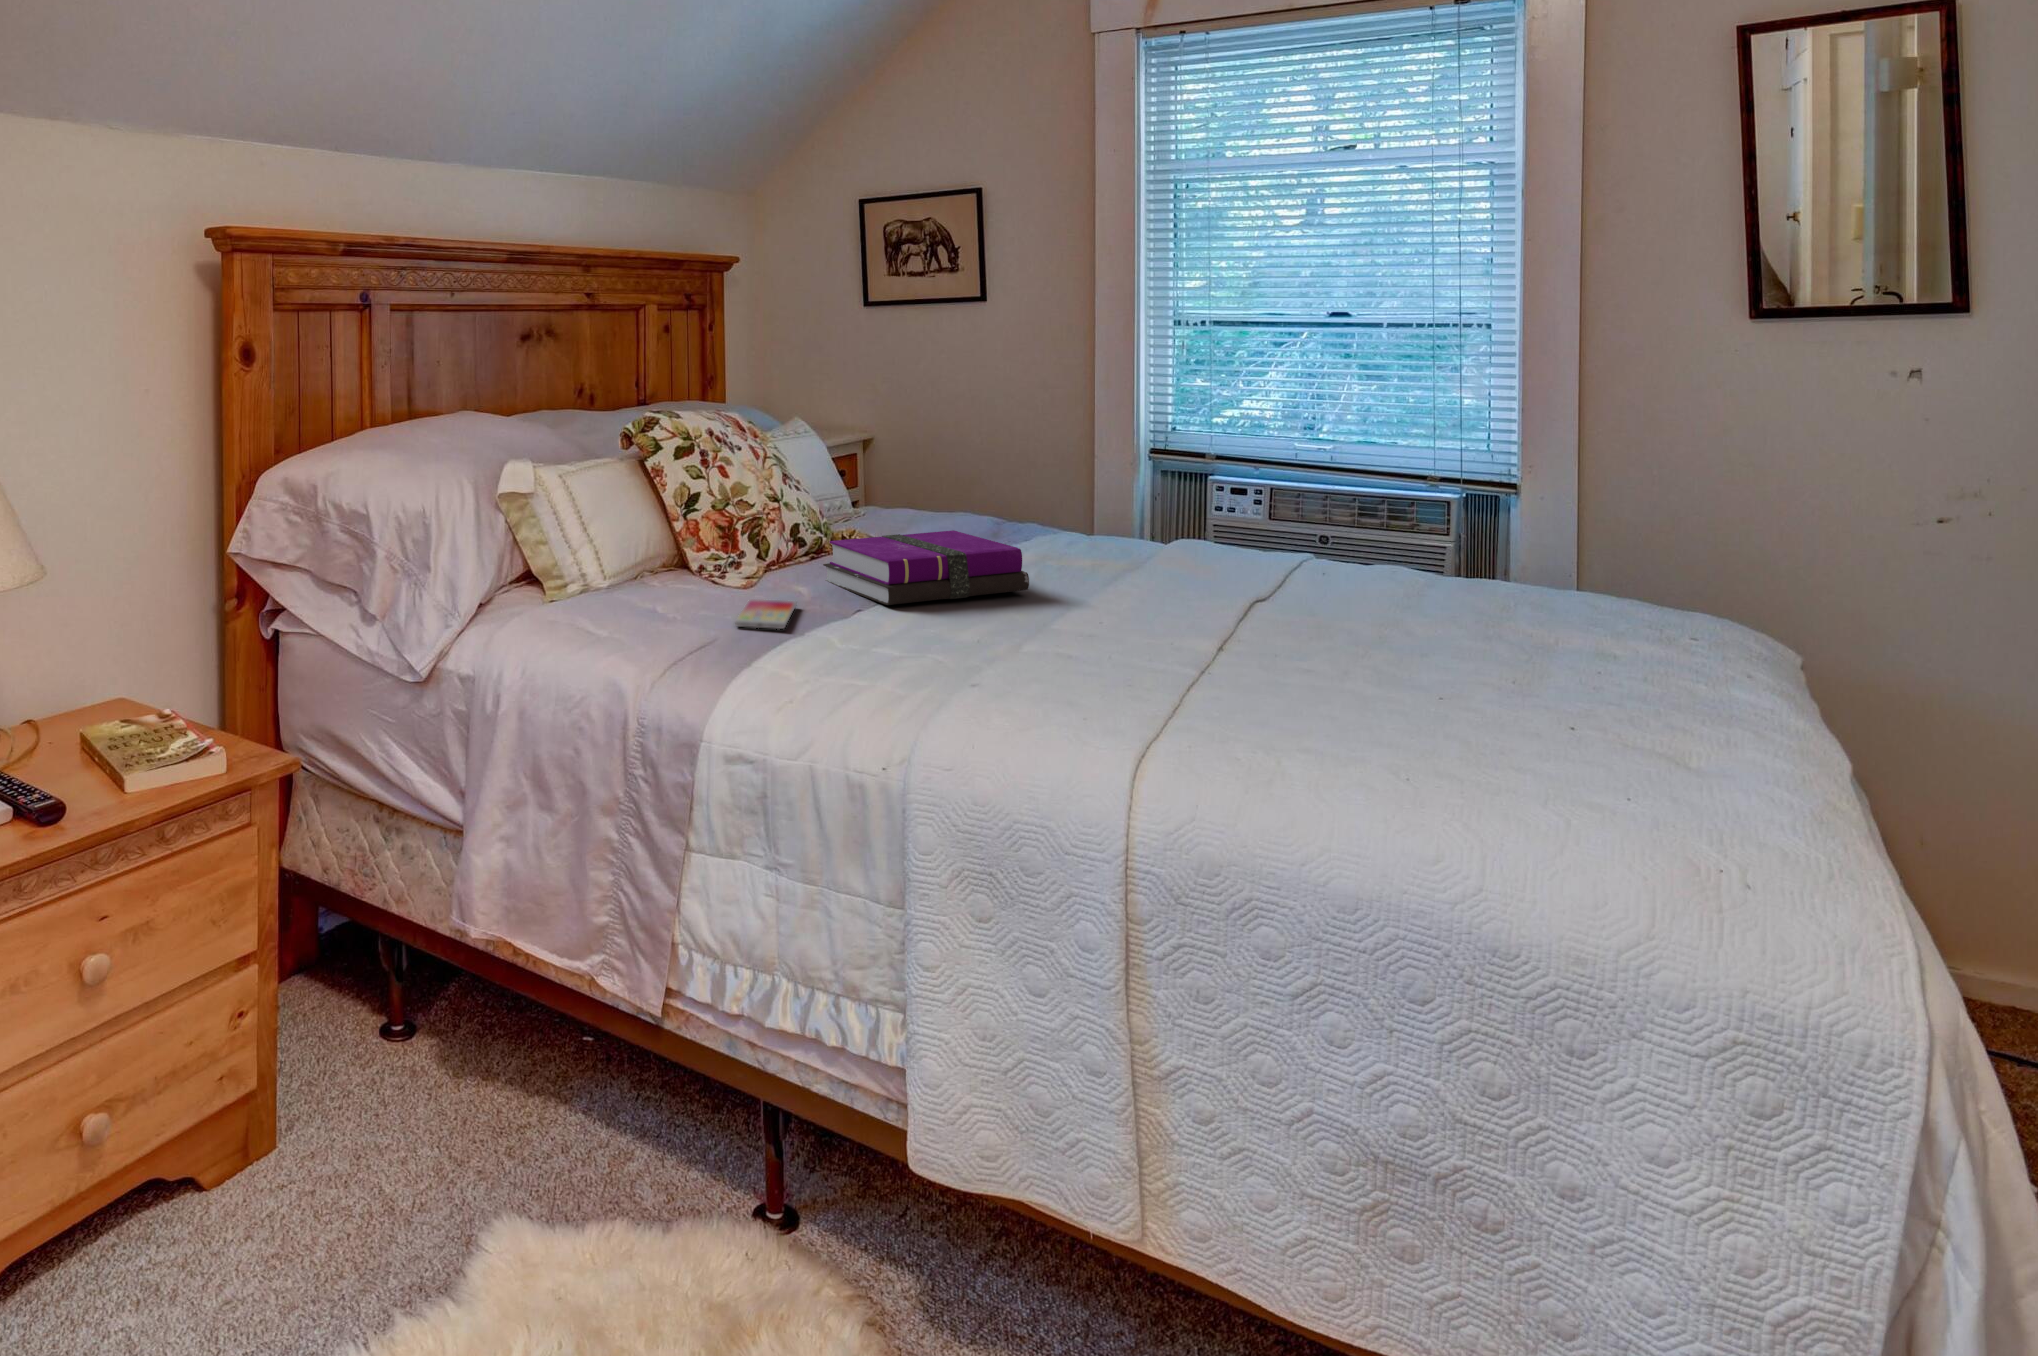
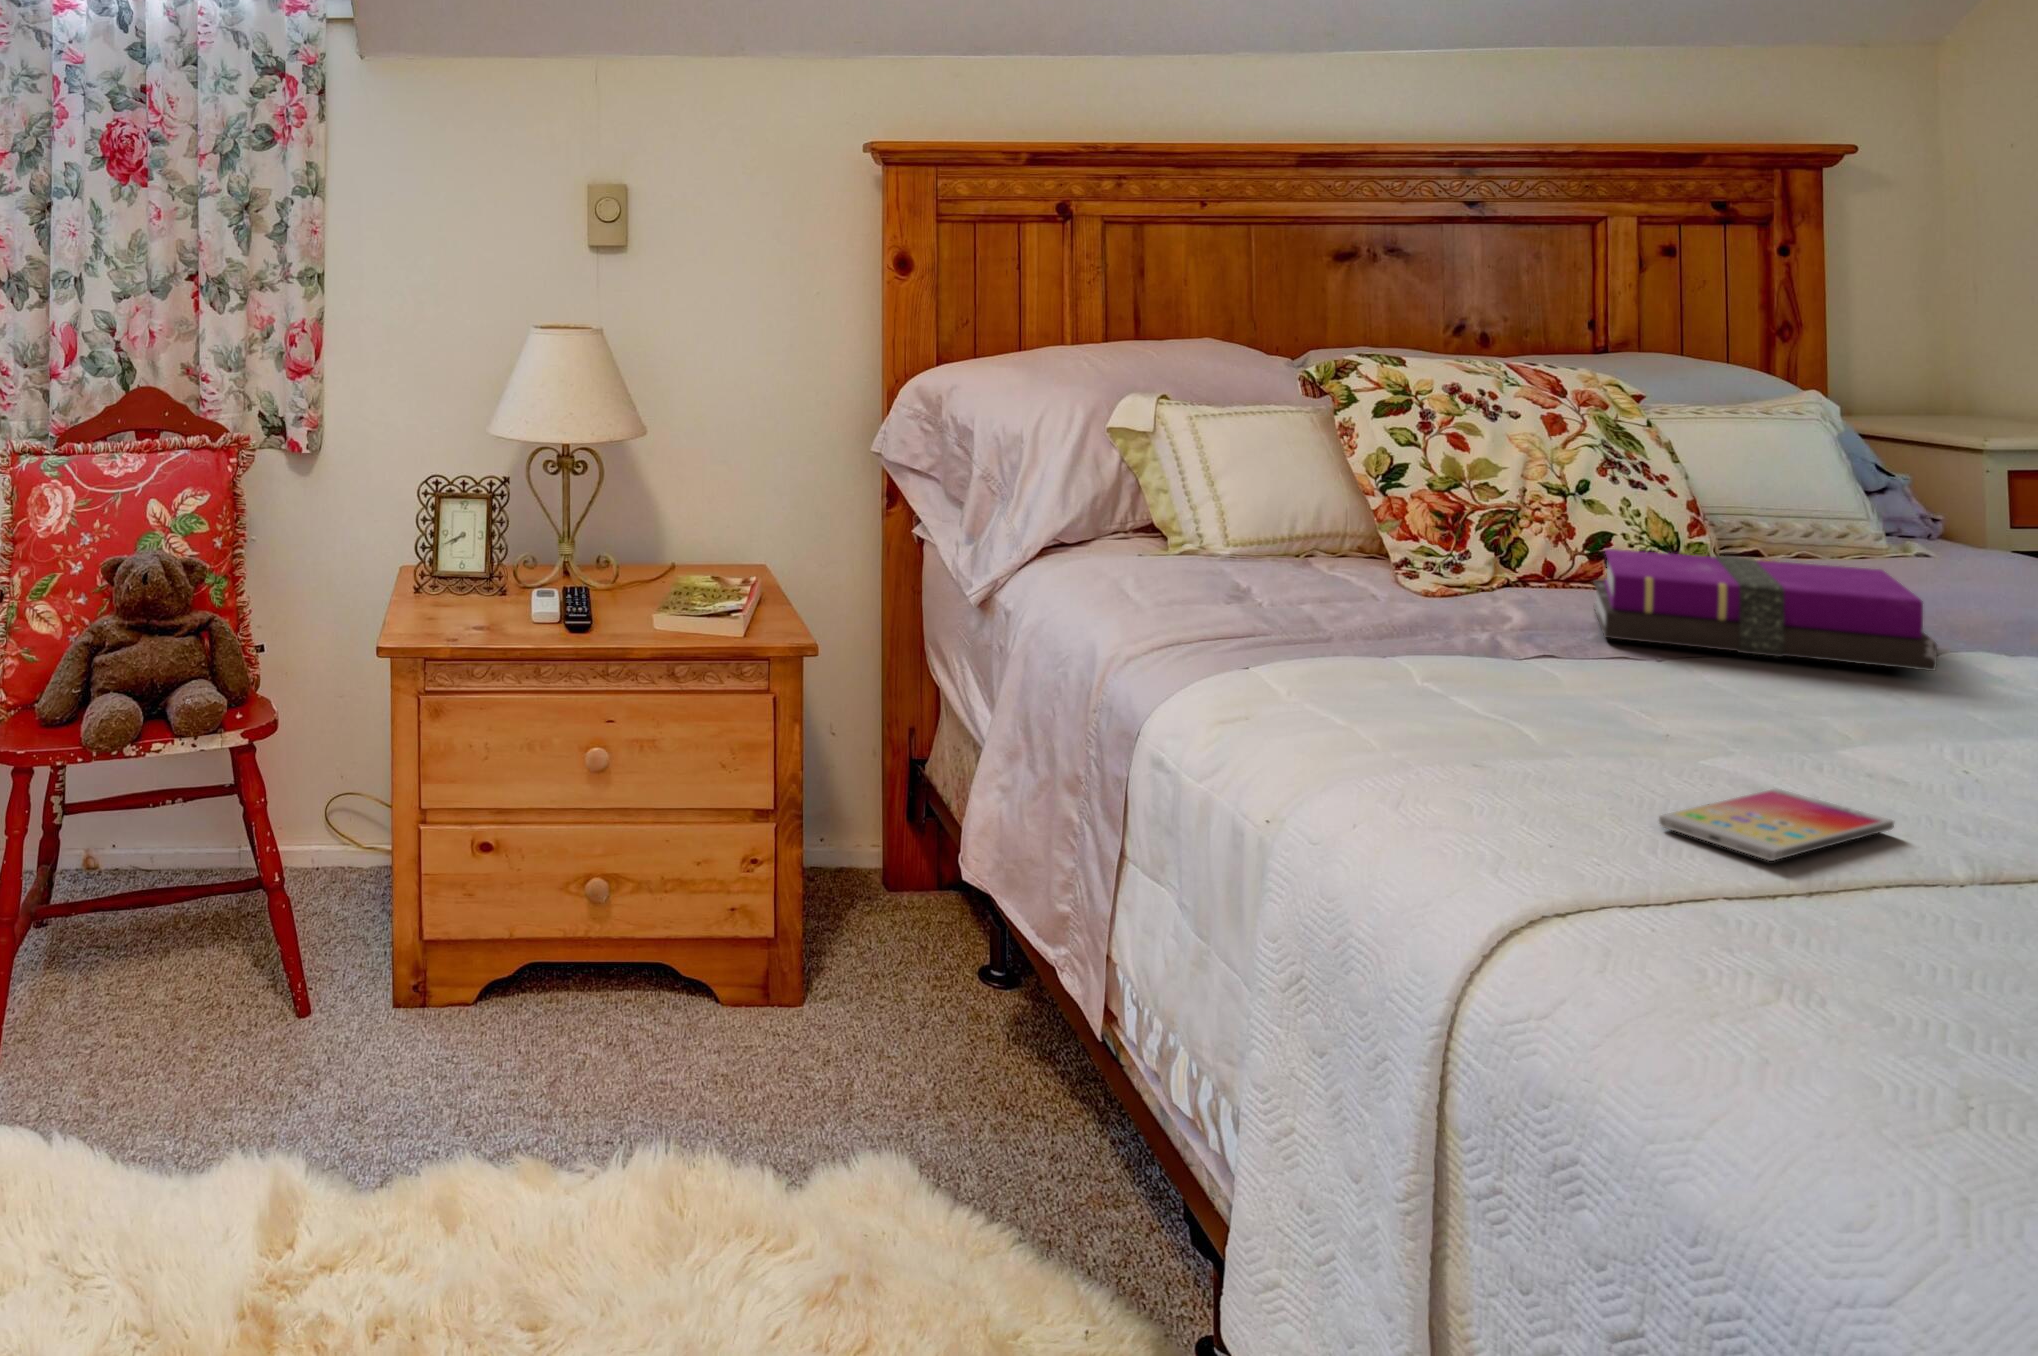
smartphone: present [735,599,797,629] -> present [1659,788,1894,861]

